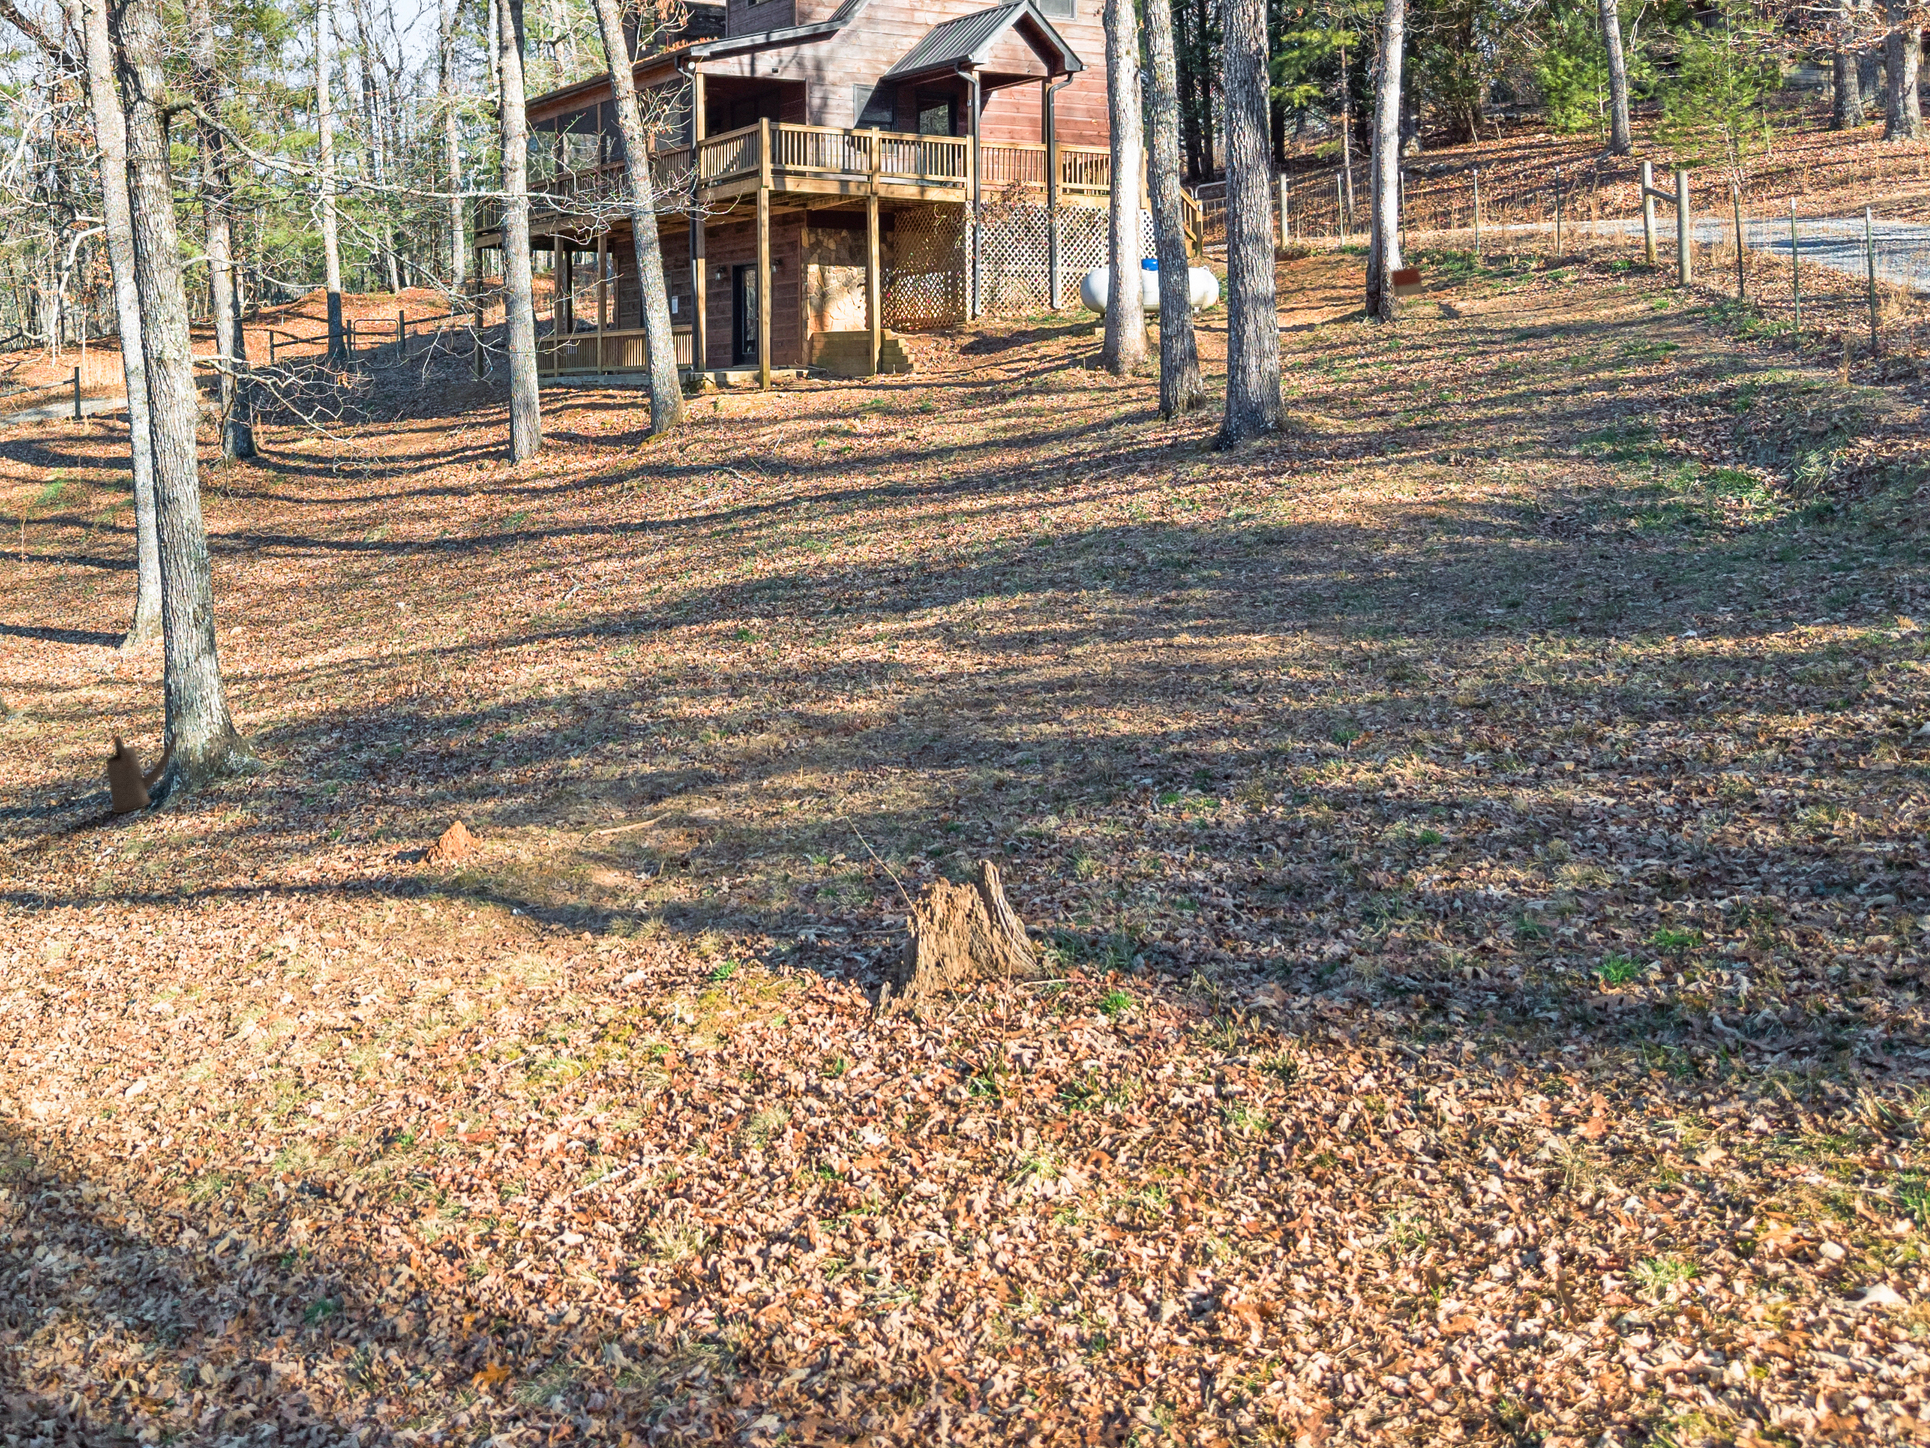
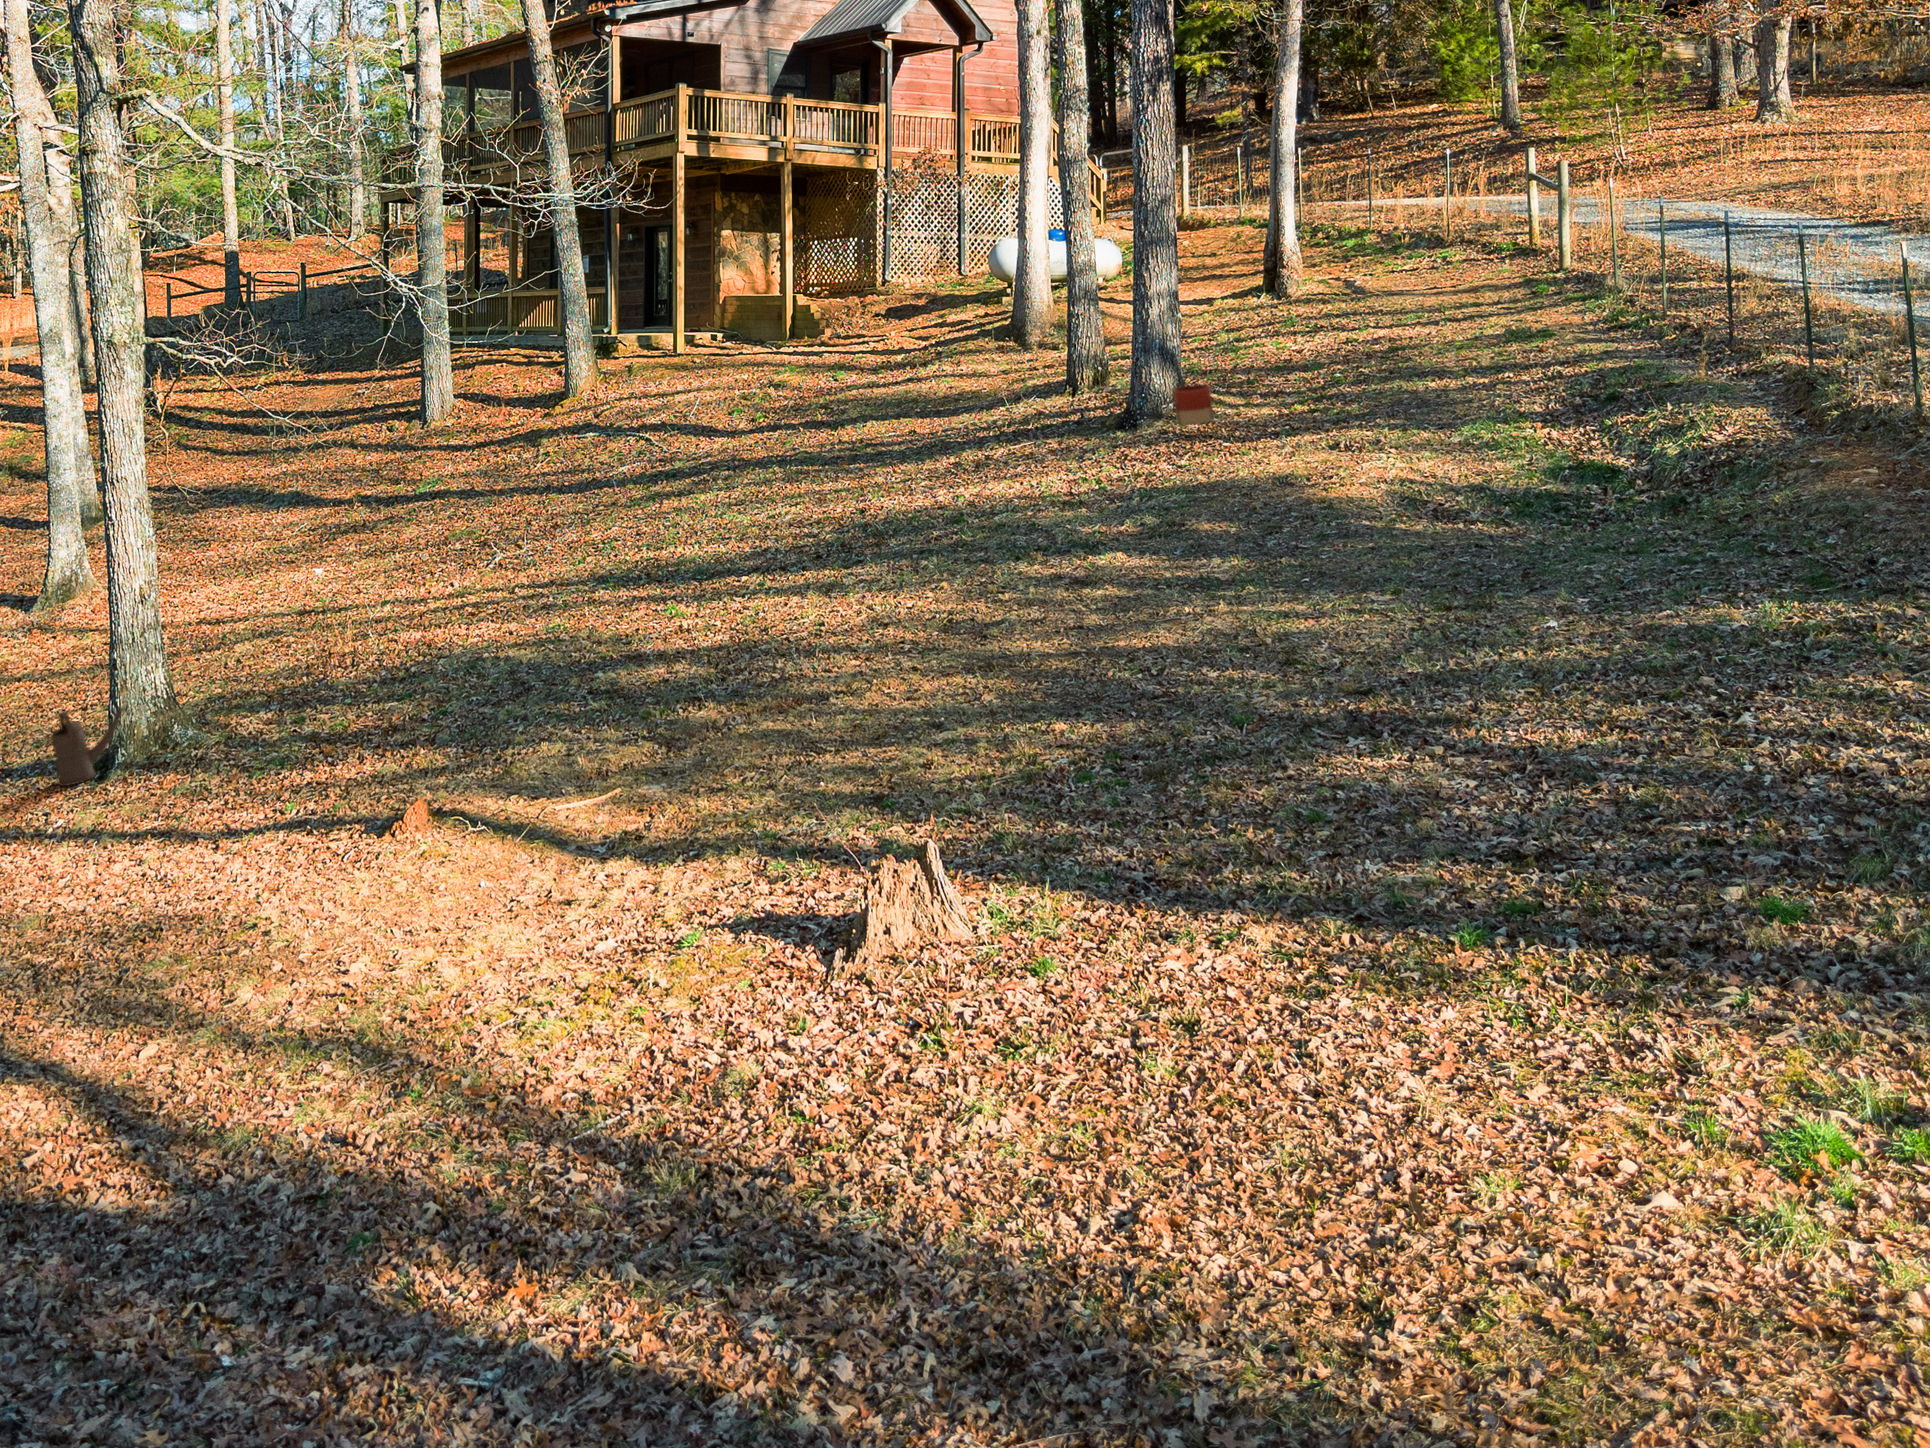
planter: present [1391,267,1423,298] -> present [1173,384,1214,431]

